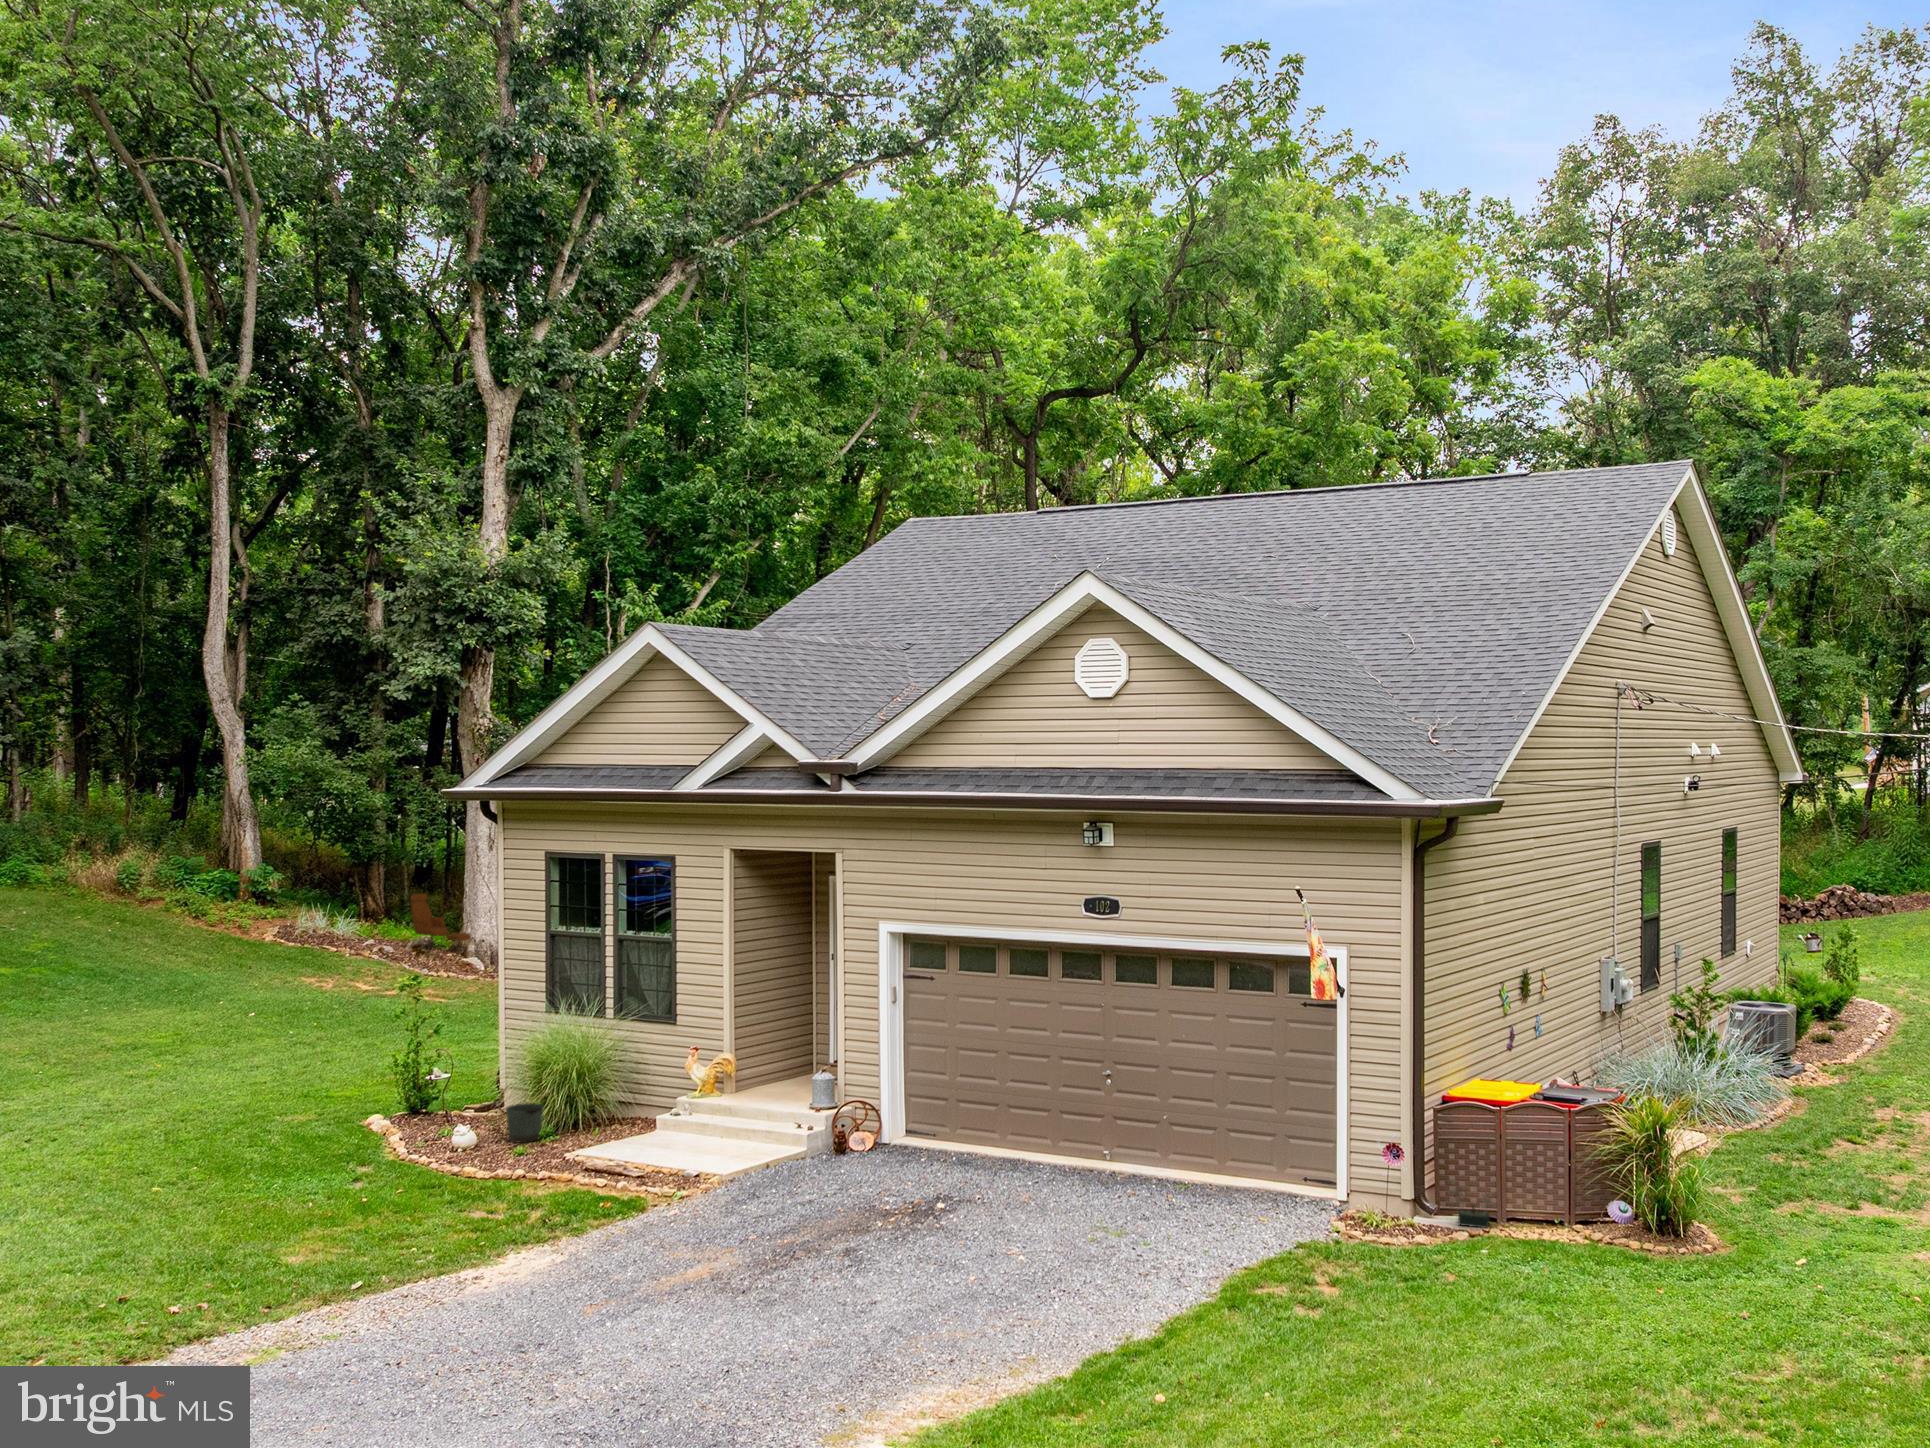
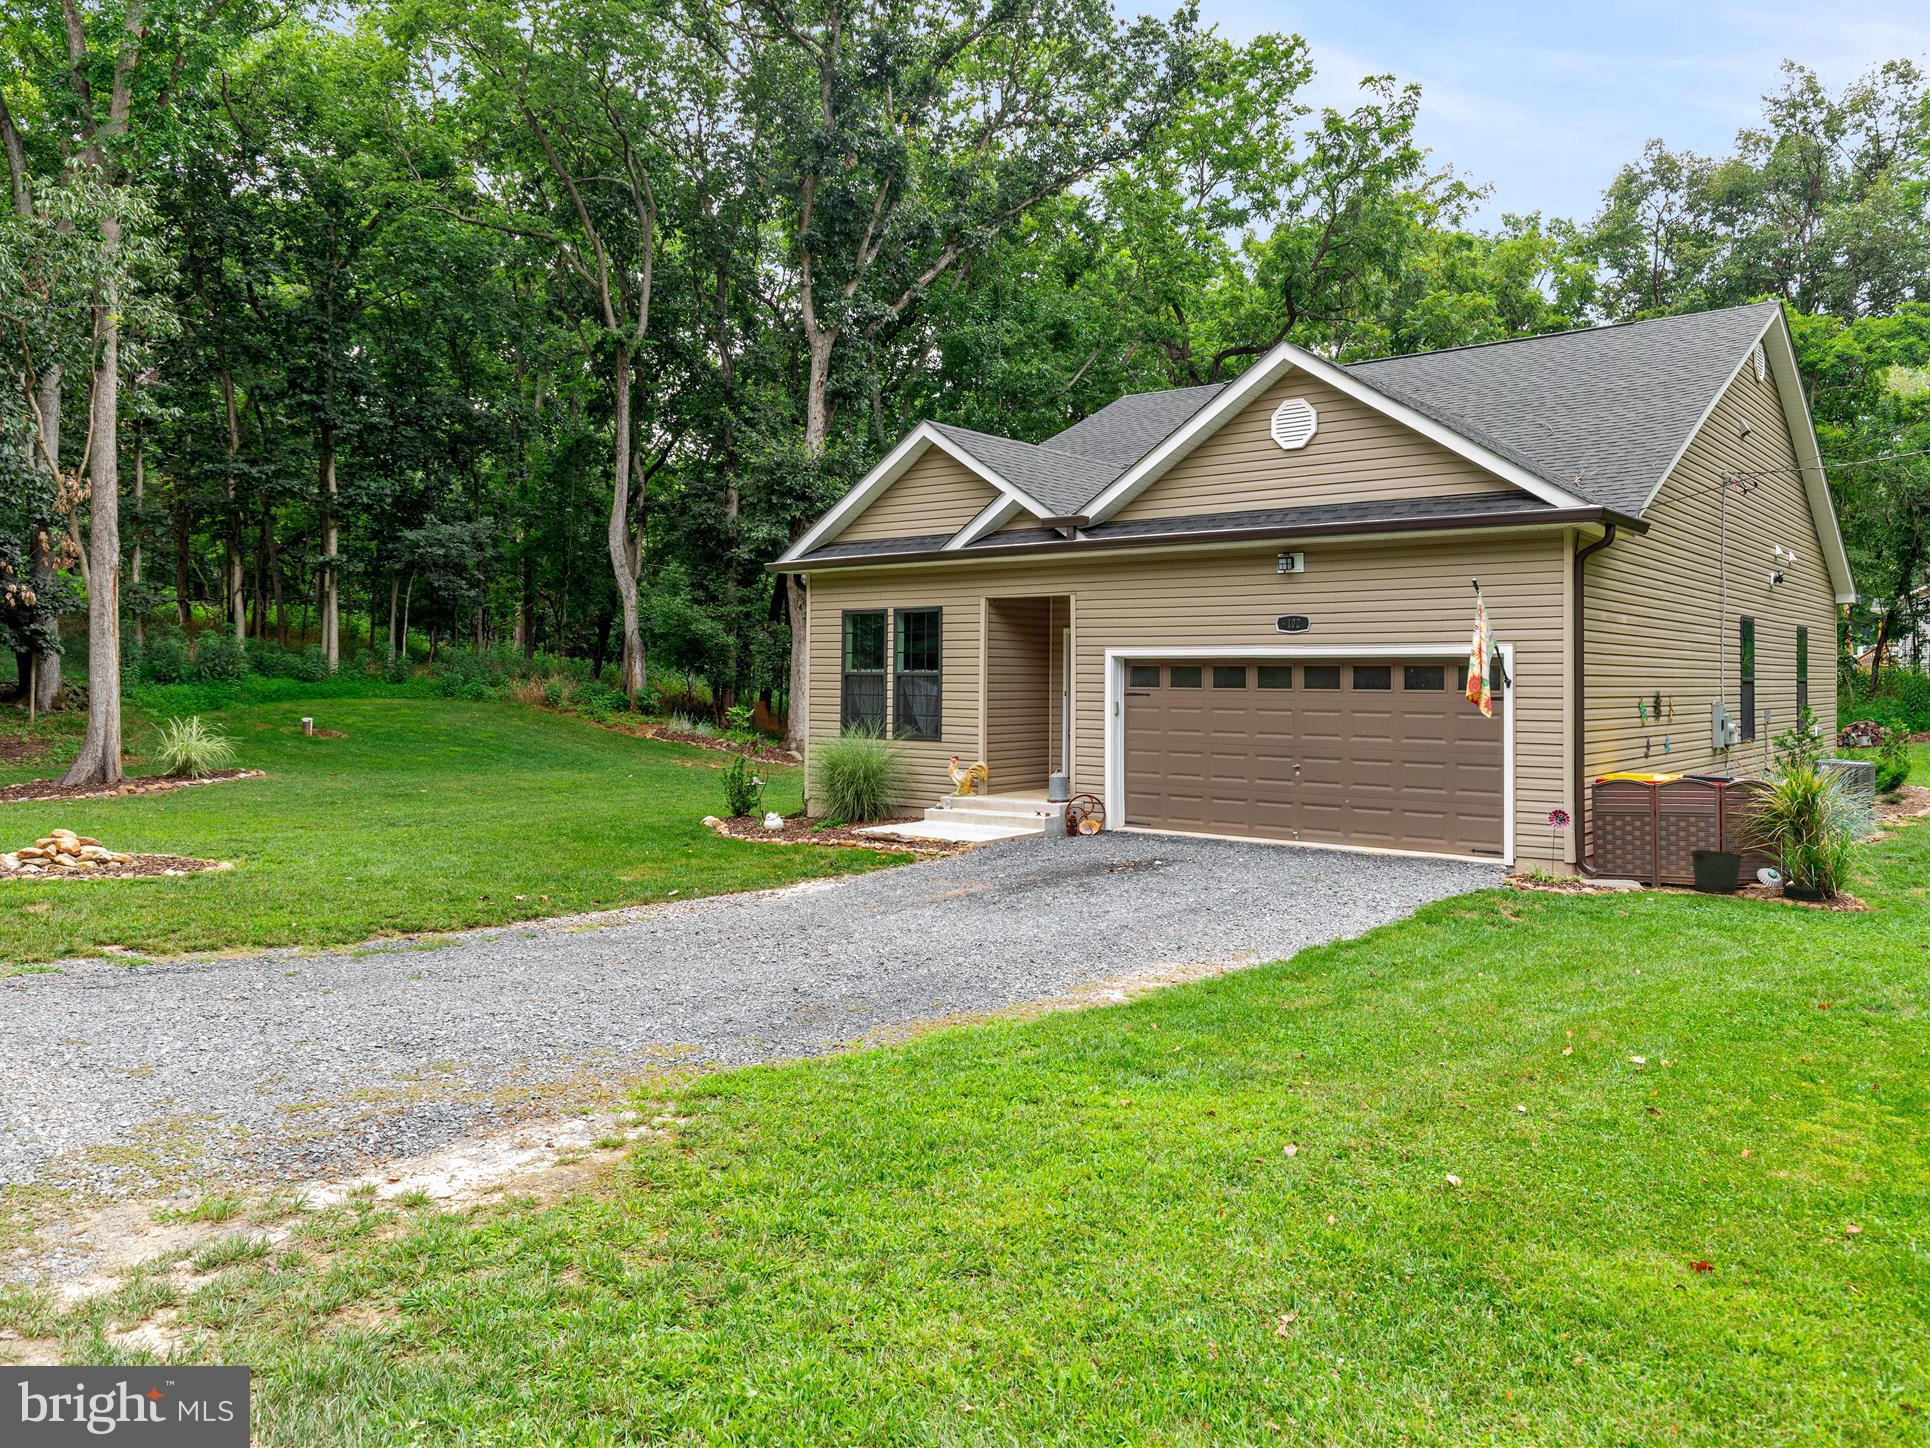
bucket: present [505,1103,544,1143] -> present [1690,850,1743,894]
decorative plant: present [1449,1181,1493,1228] -> present [1773,862,1828,901]

